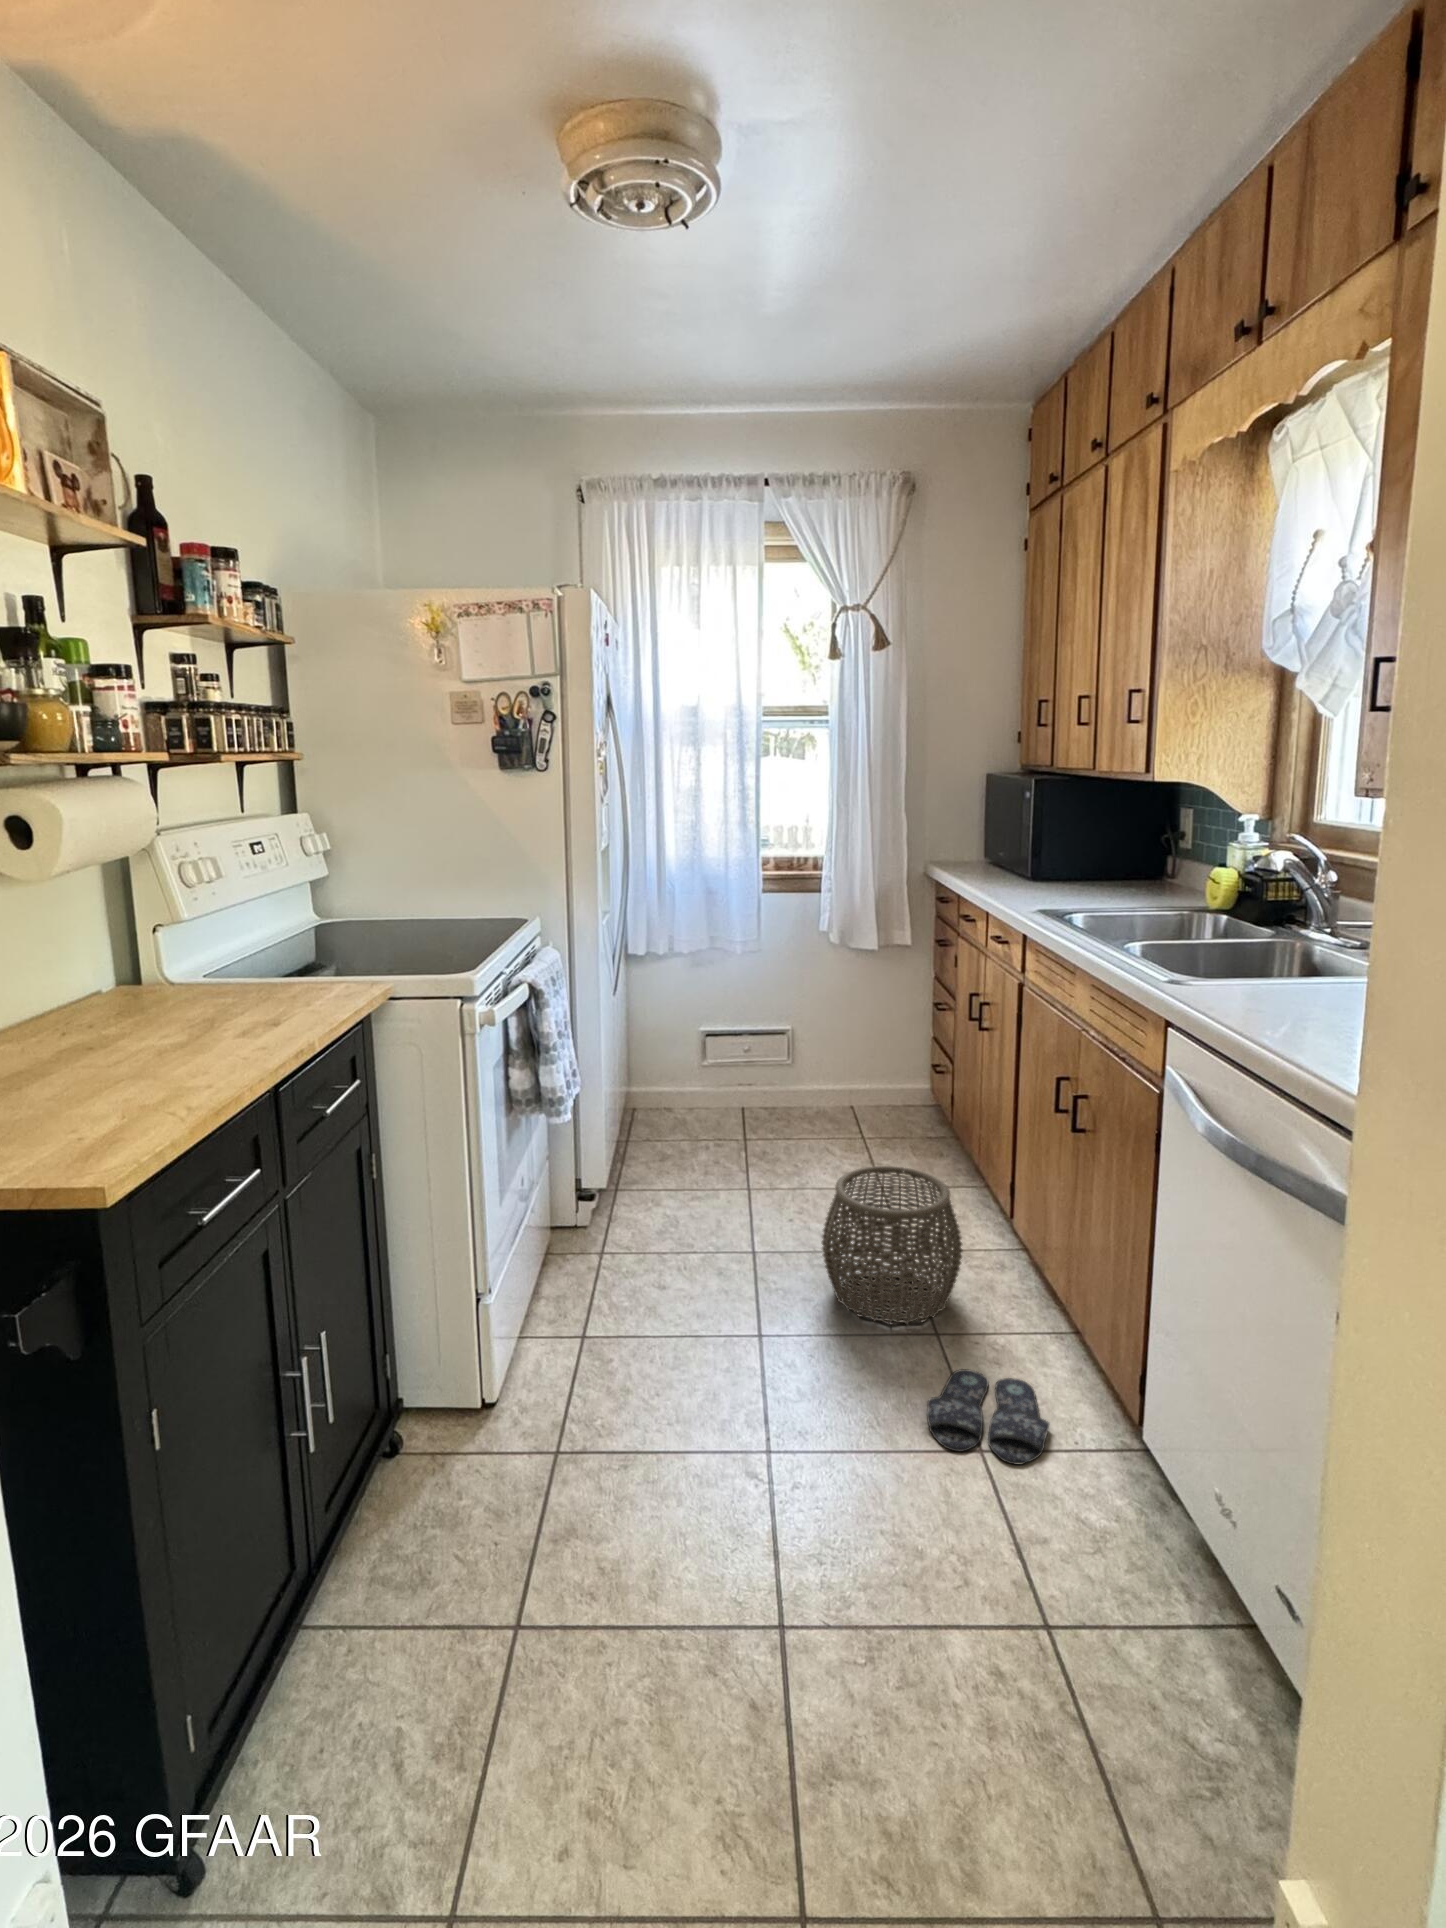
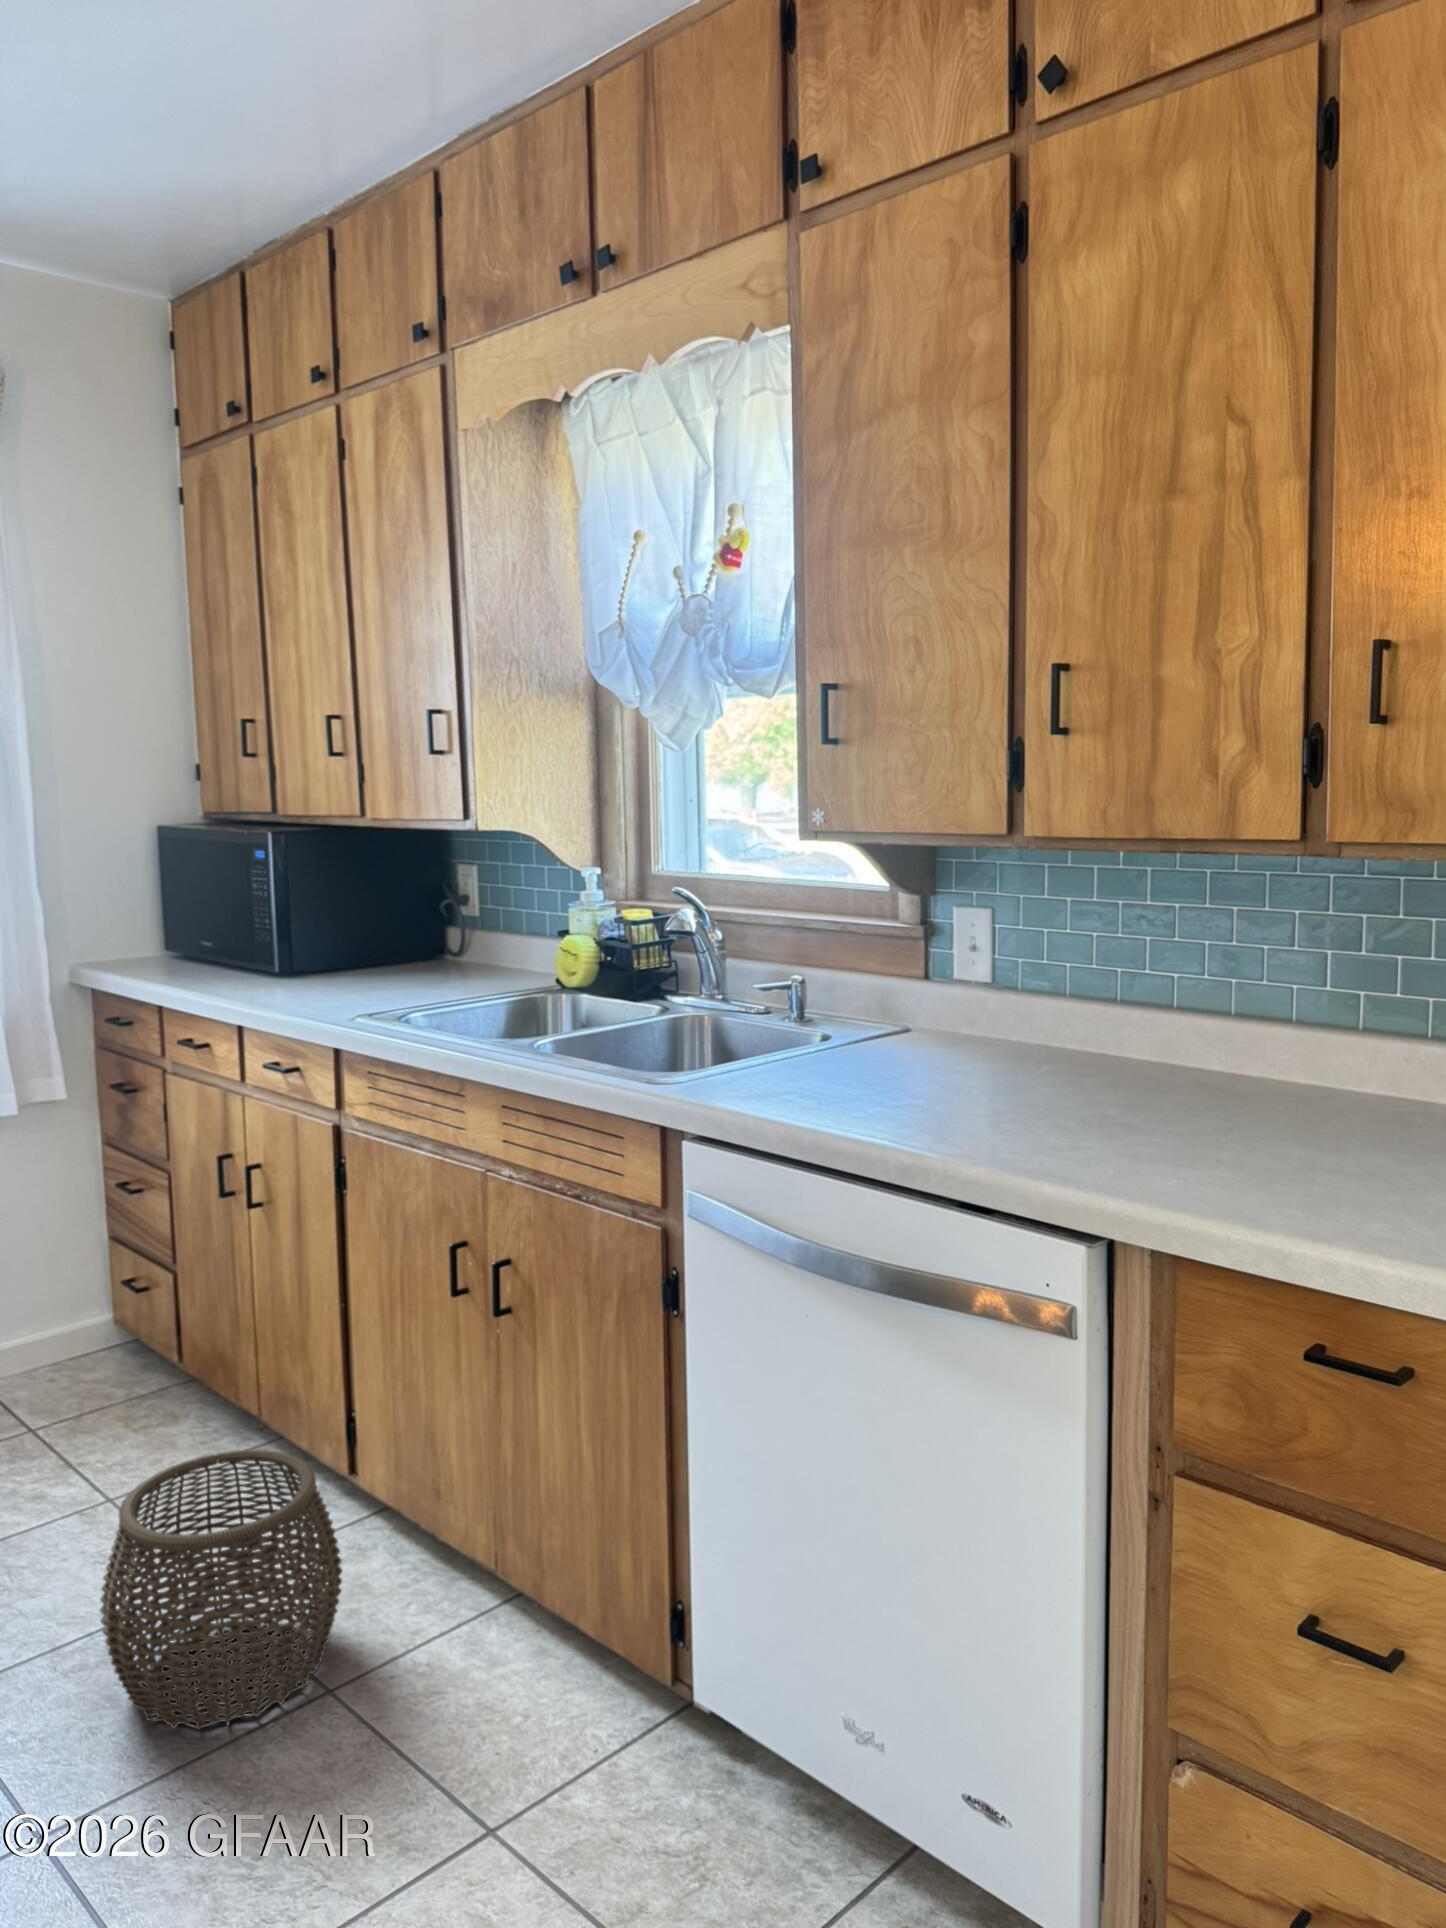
slippers: present [927,1369,1049,1464] -> none [381,1700,564,1857]

